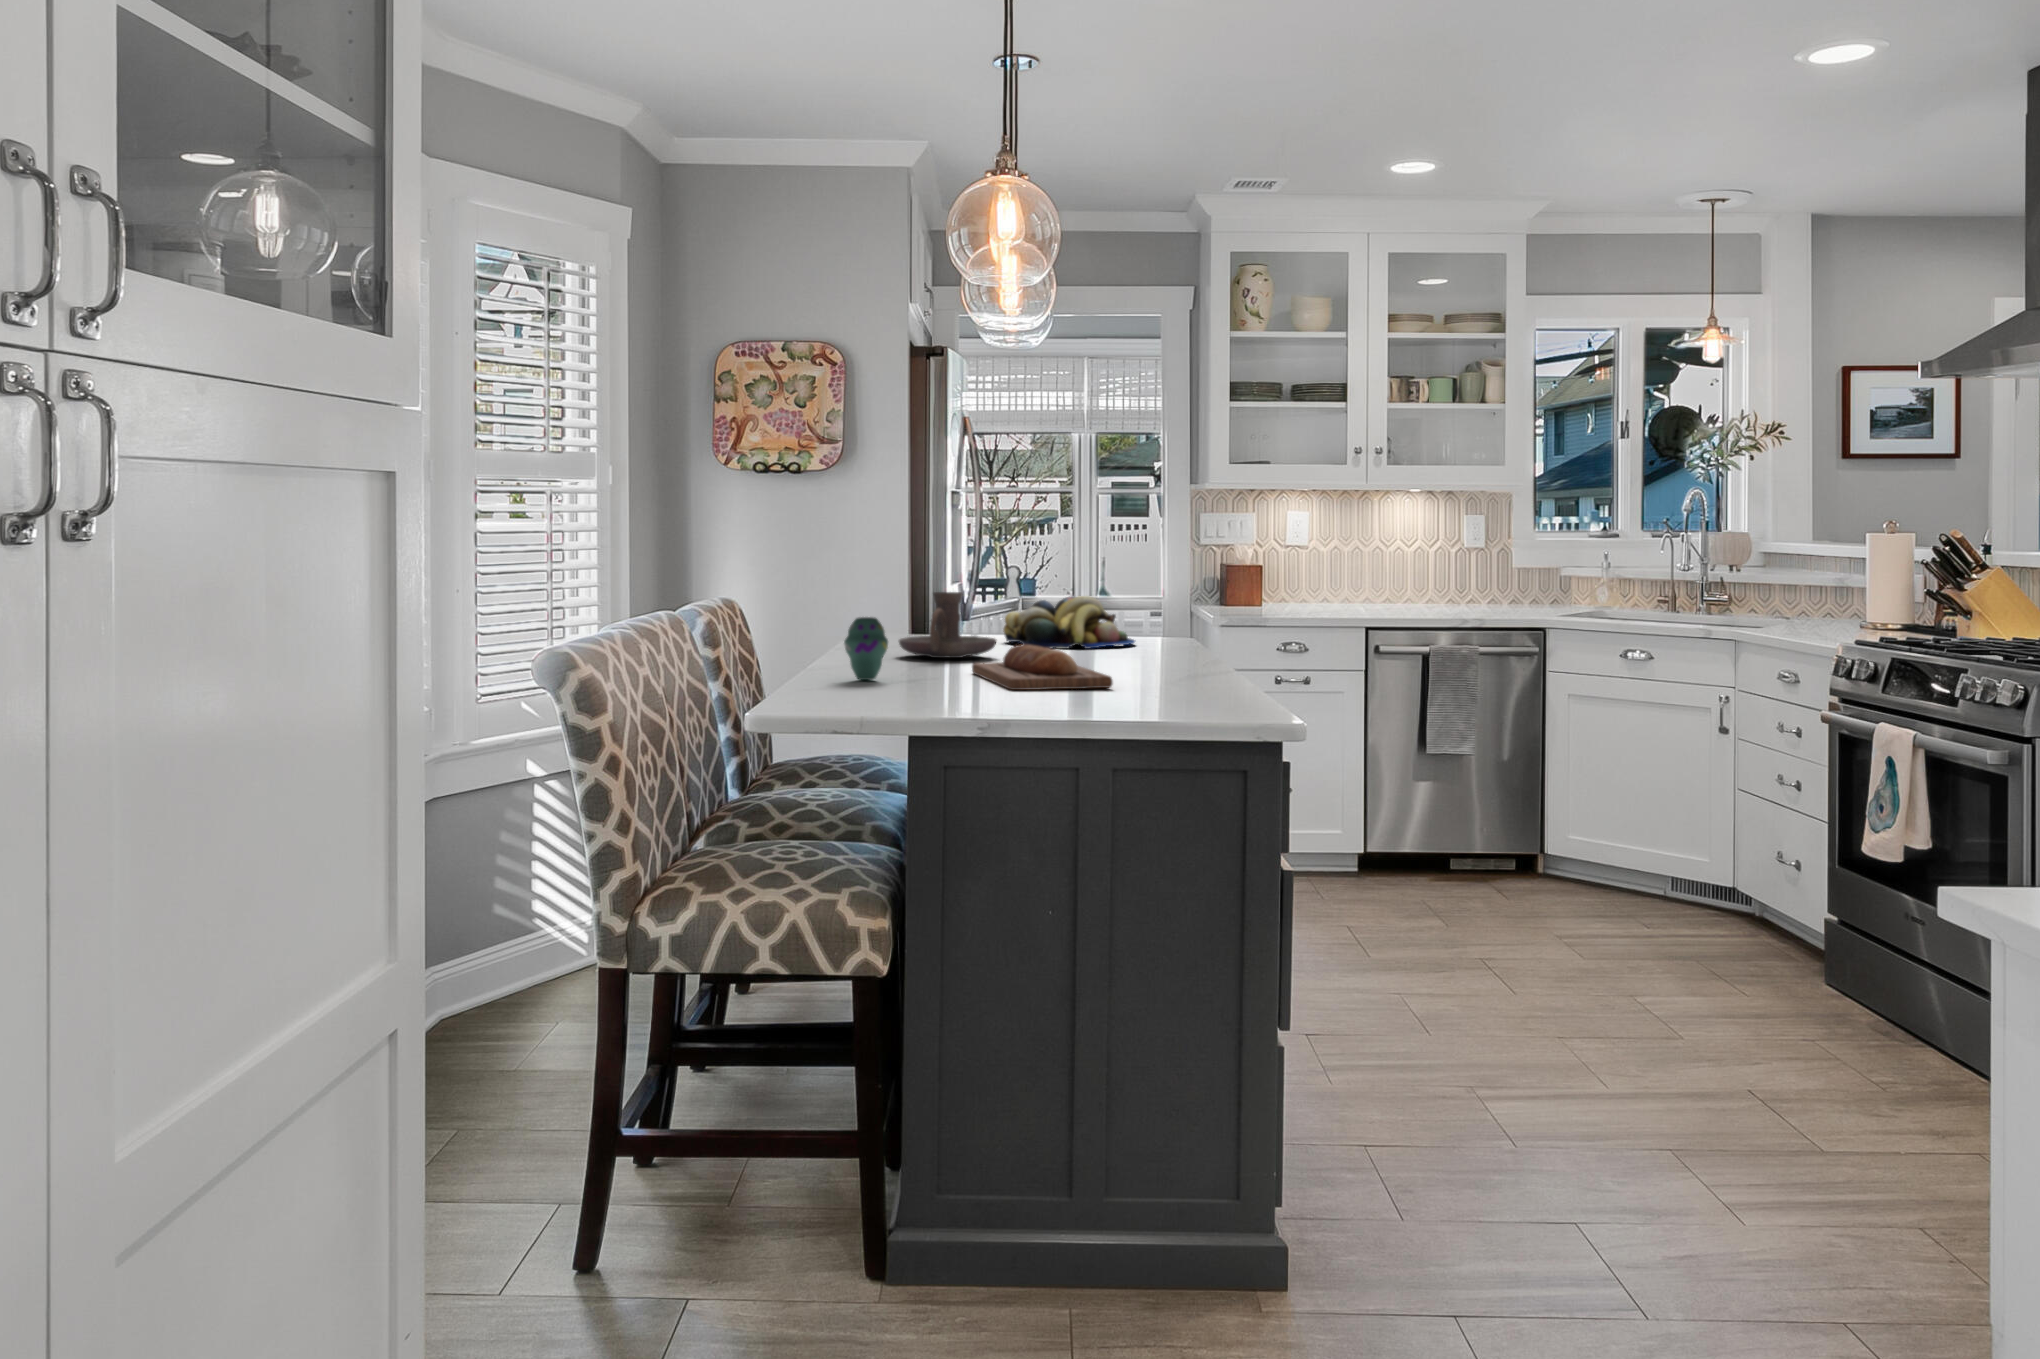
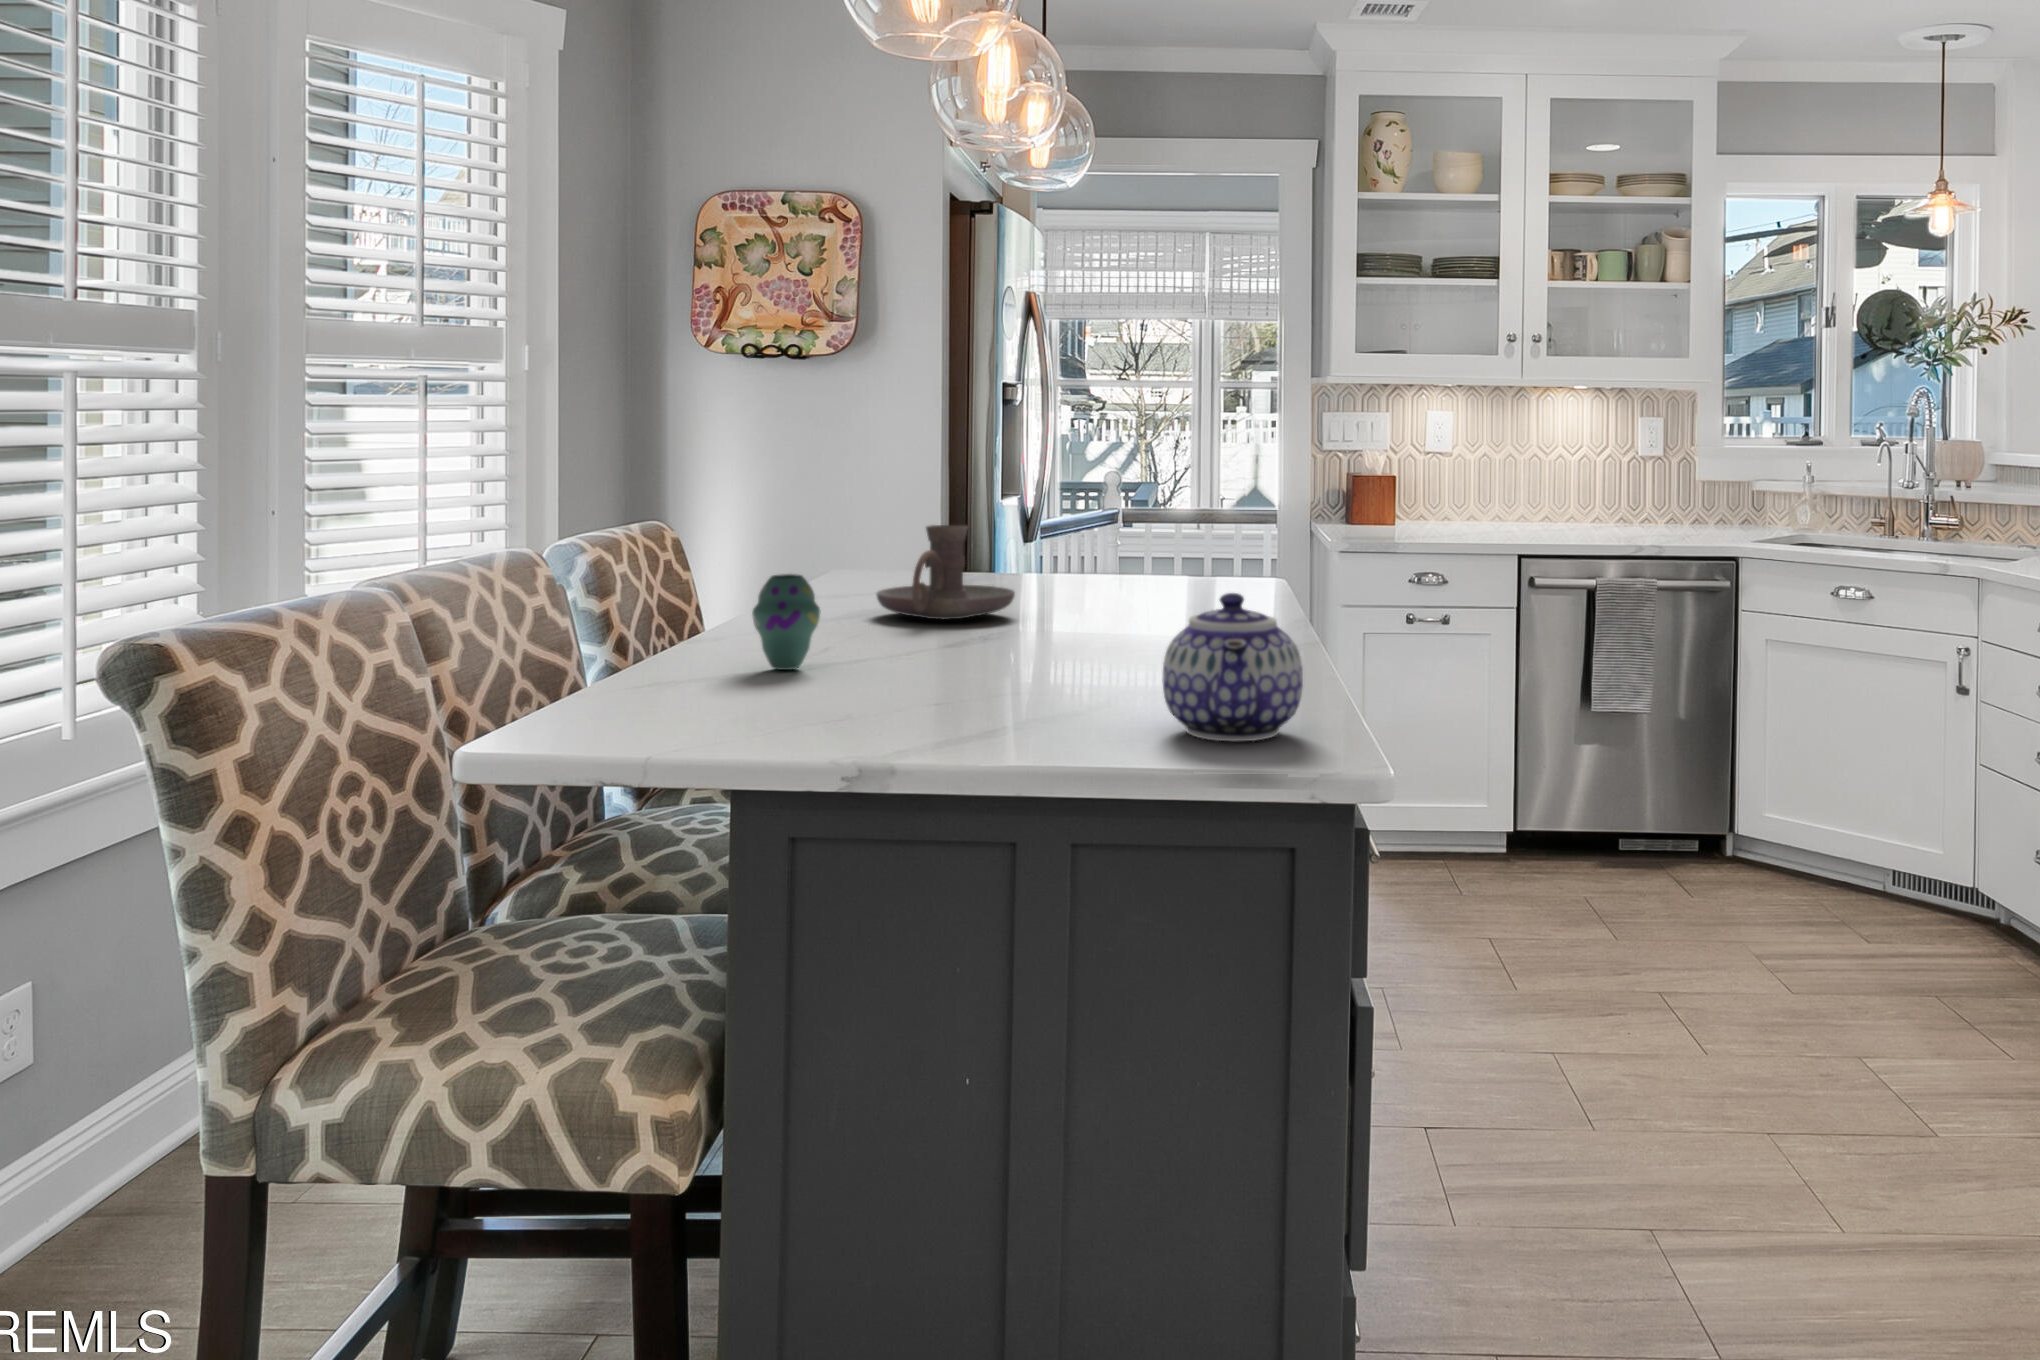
fruit bowl: present [1003,596,1135,649] -> none [1043,525,1219,599]
teapot: none [1130,618,1219,709] -> present [1163,593,1303,741]
bread loaf: present [972,645,1113,690] -> none [959,612,1151,692]

